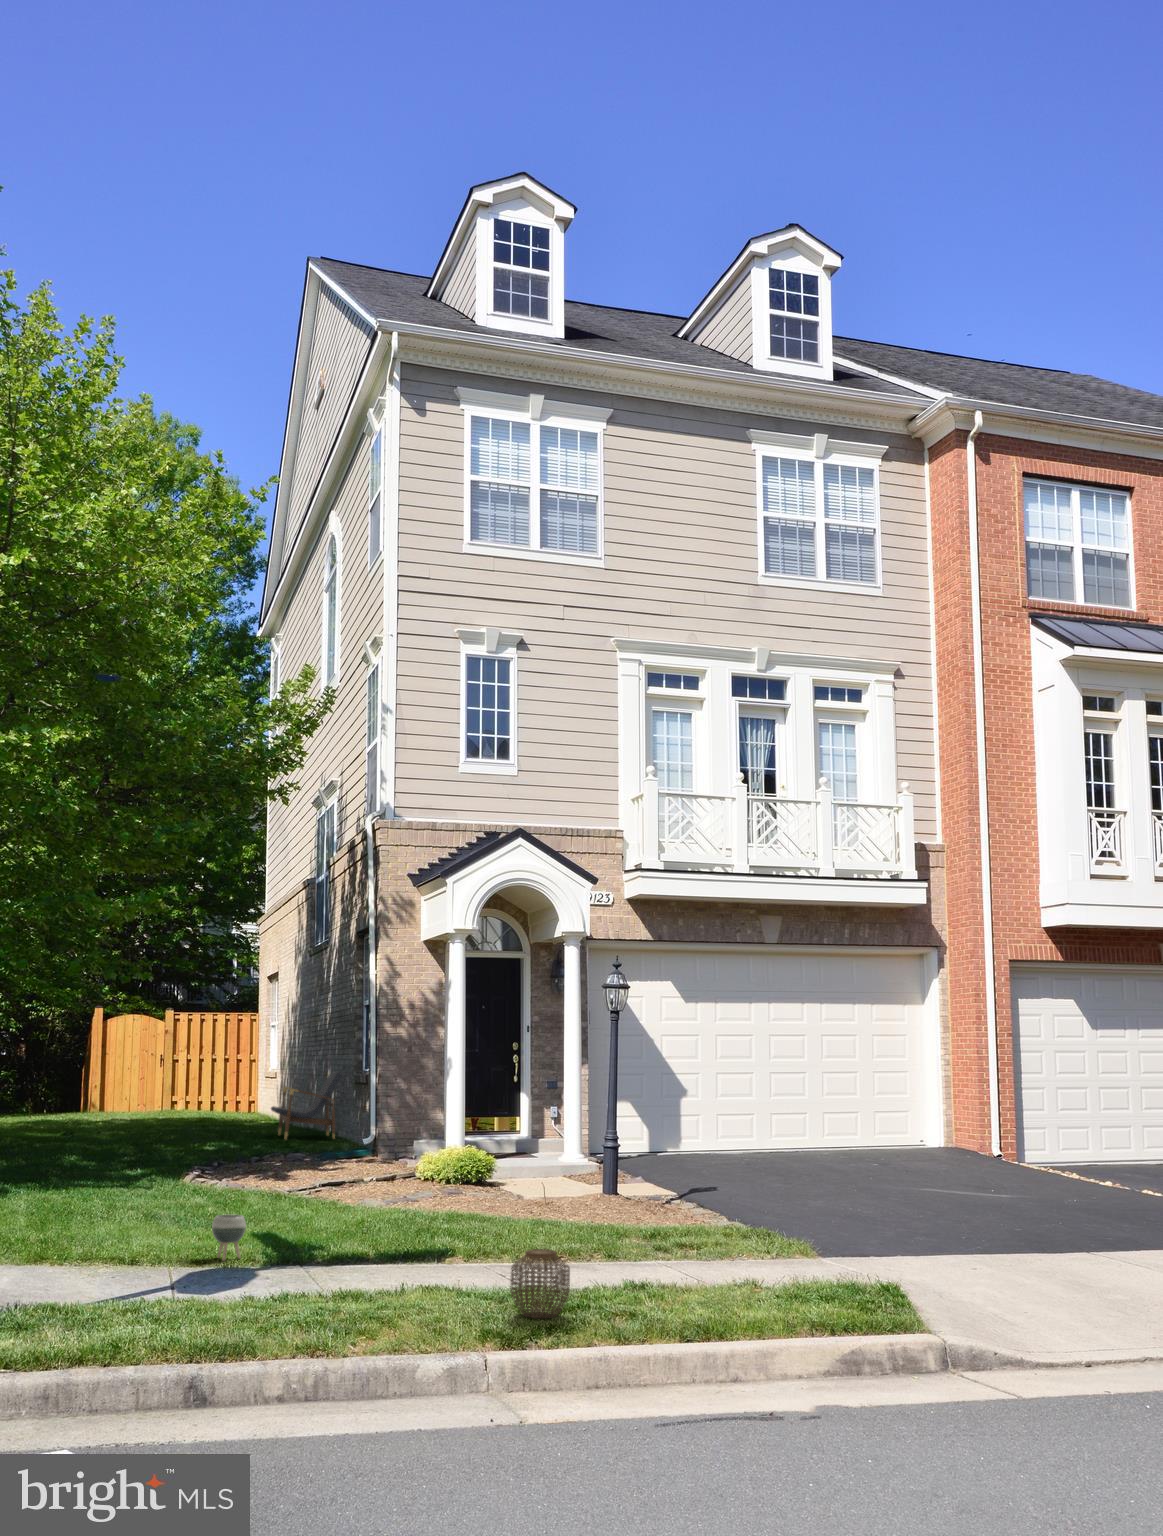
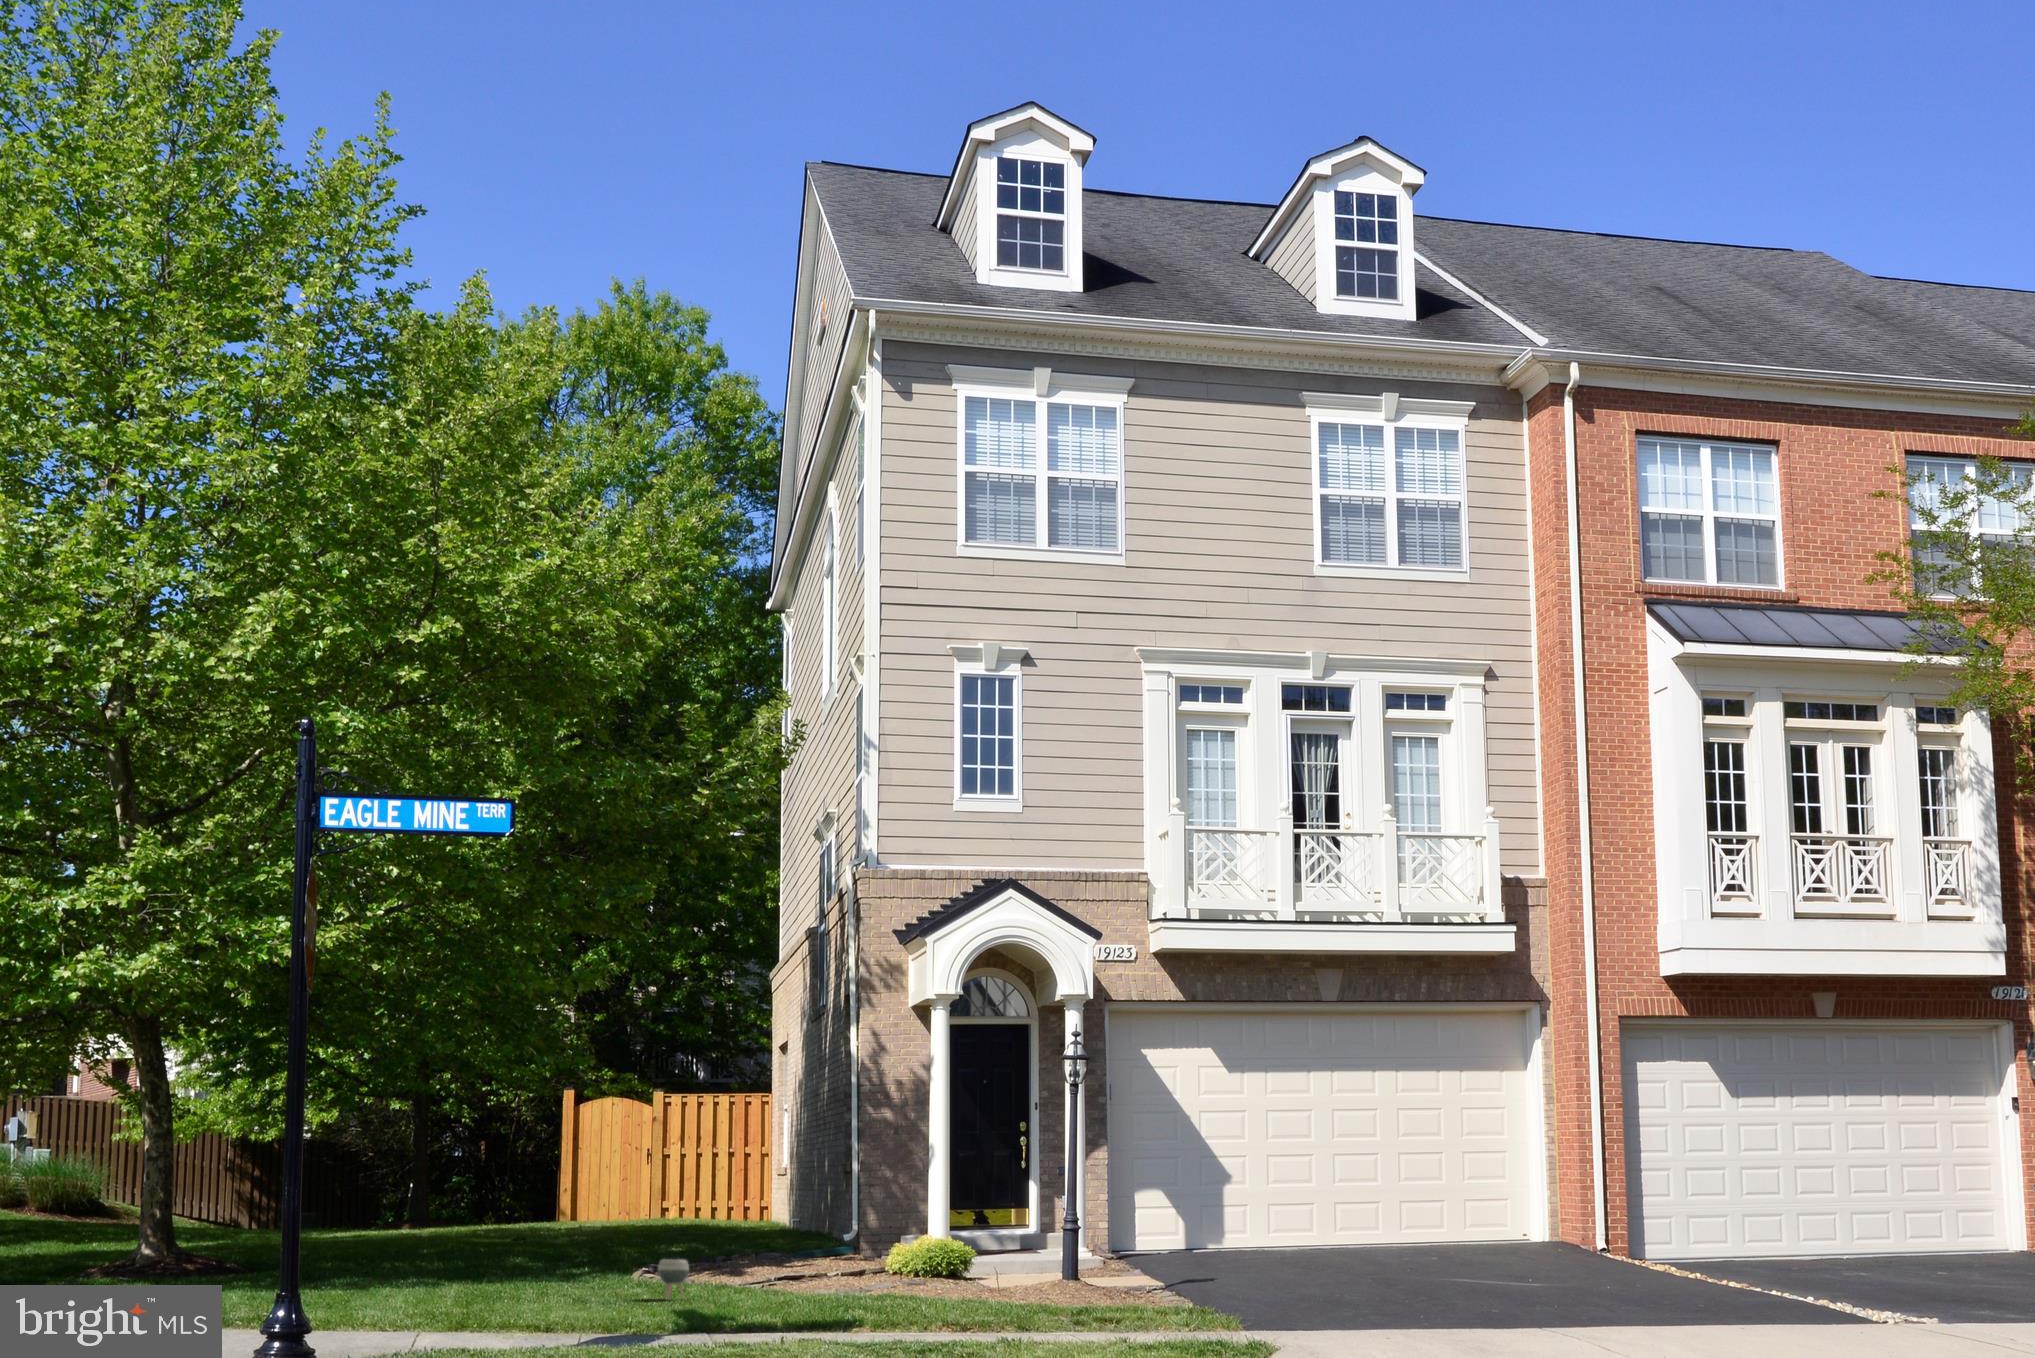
lounge chair: present [271,1071,342,1139] -> none [760,1155,839,1232]
woven basket: present [510,1249,570,1318] -> none [902,1274,955,1331]

